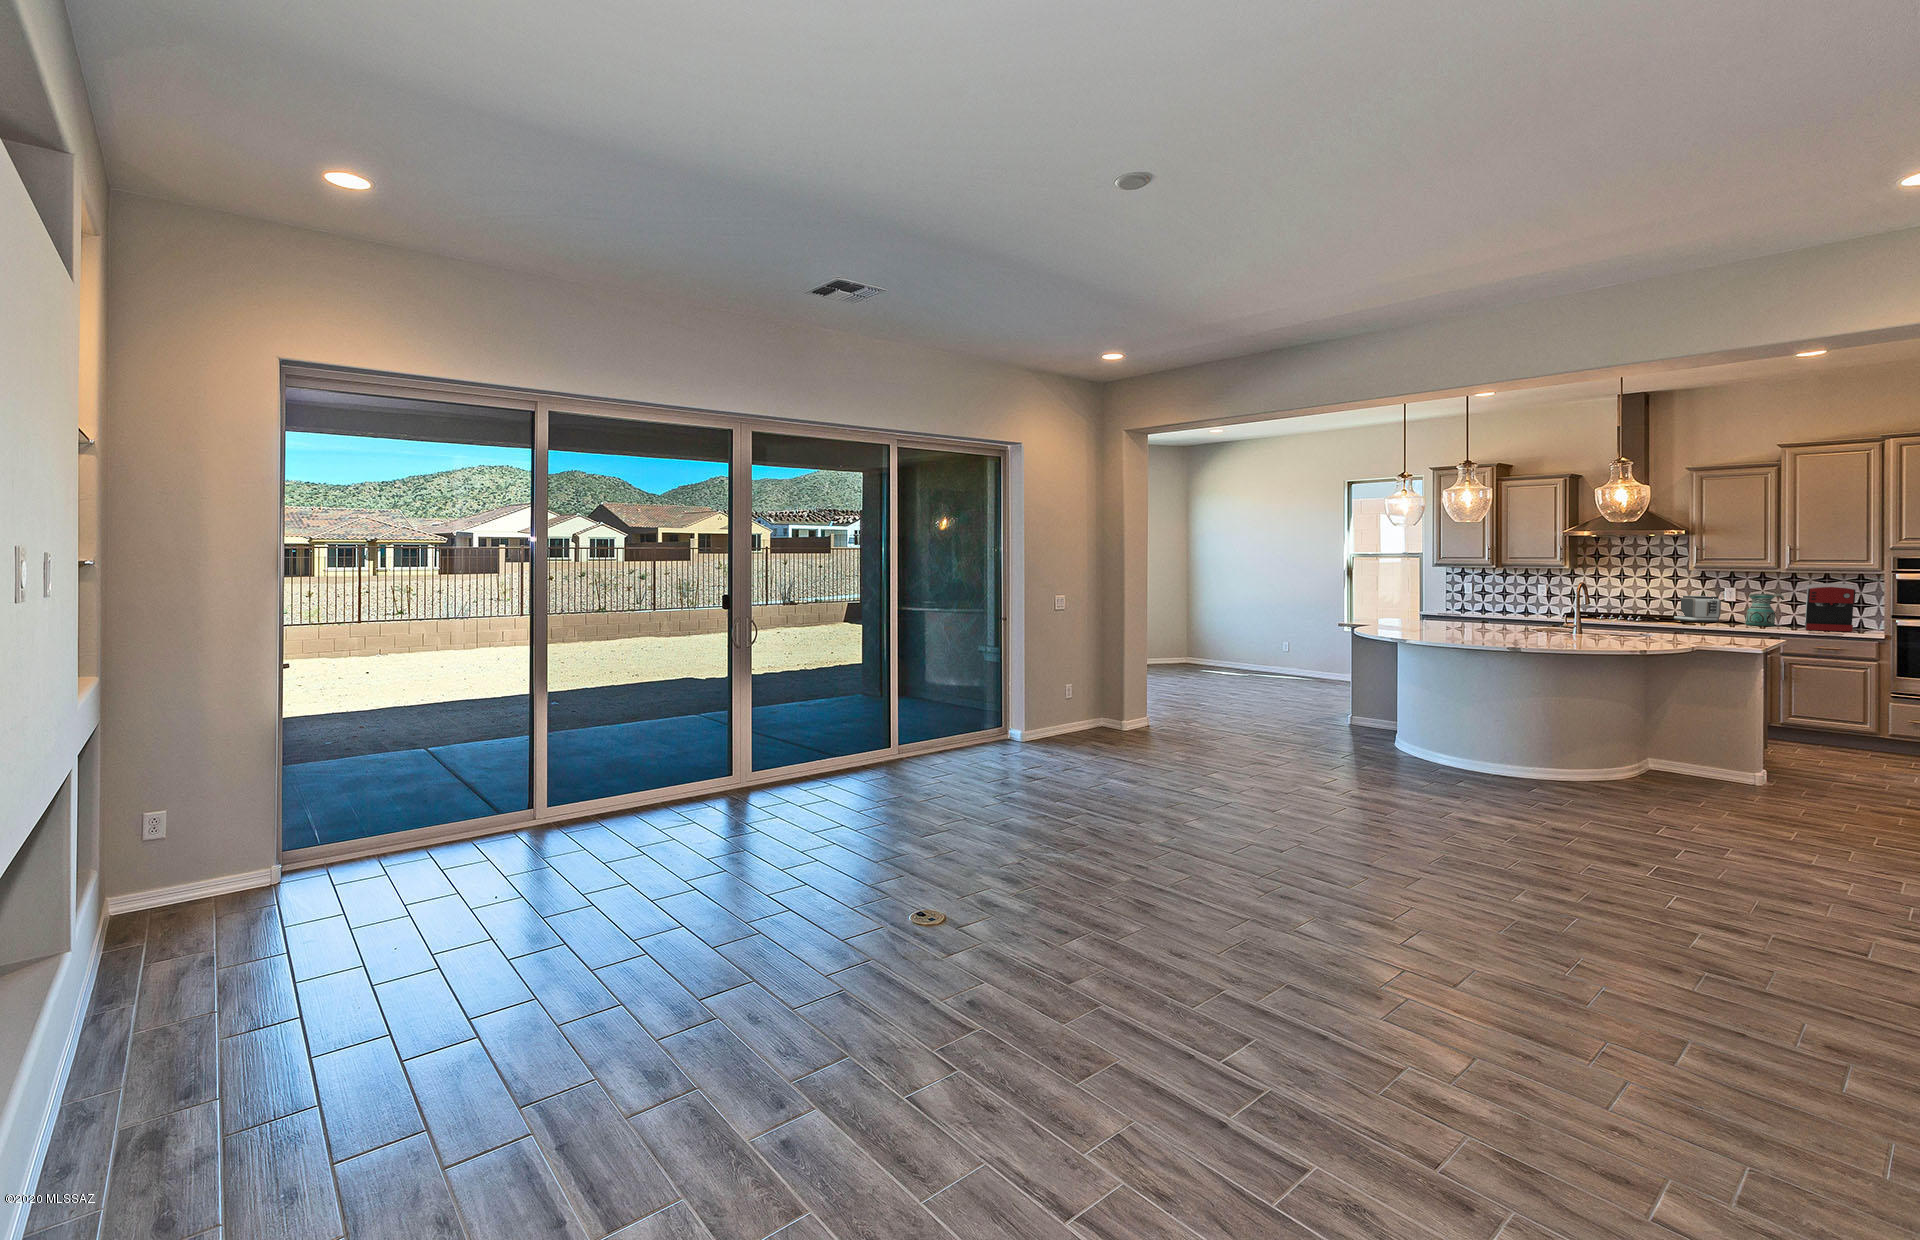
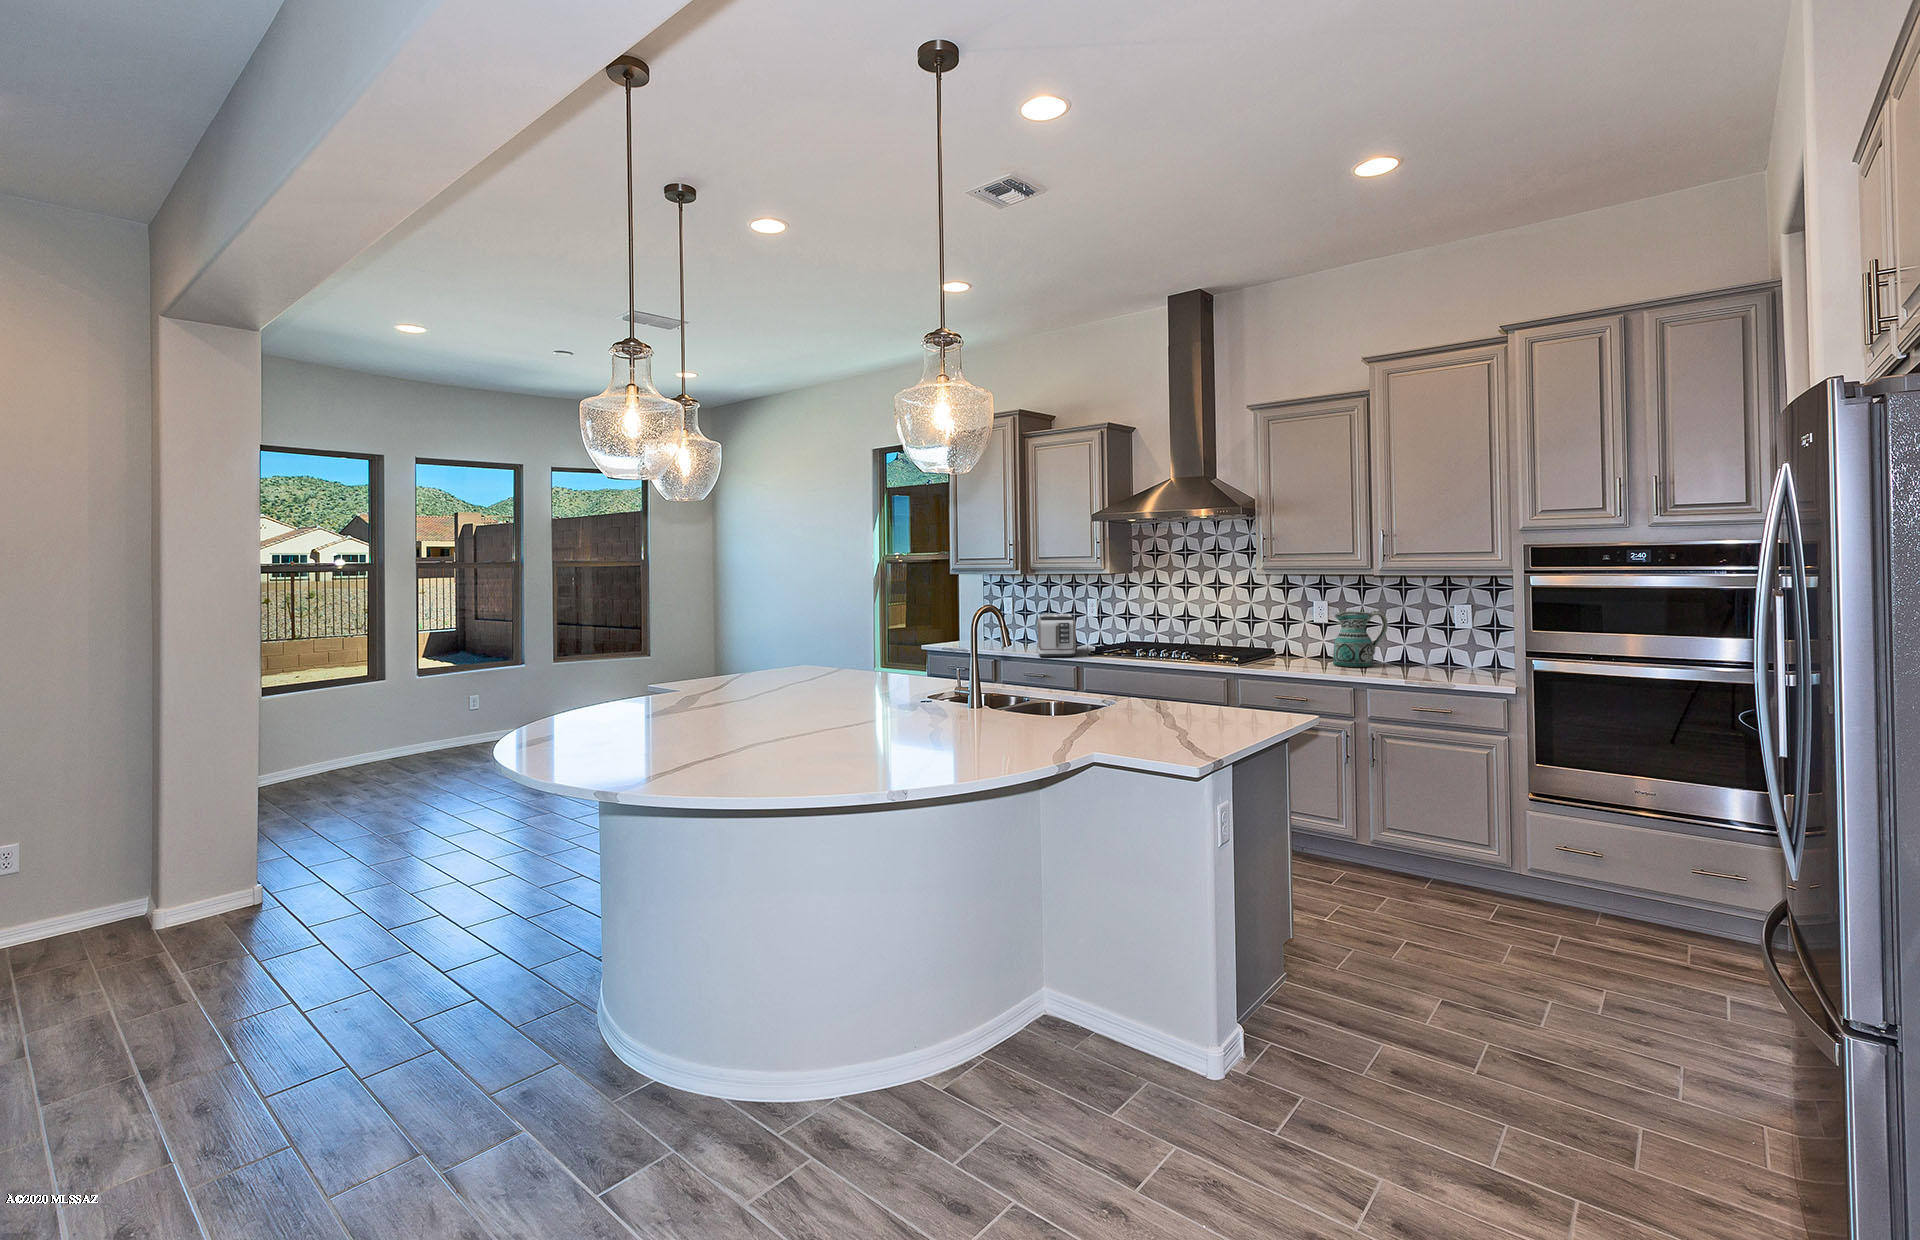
coffee maker: present [1805,583,1856,631] -> none [1408,592,1480,678]
toaster: present [1674,595,1721,622] -> present [1038,614,1076,656]

